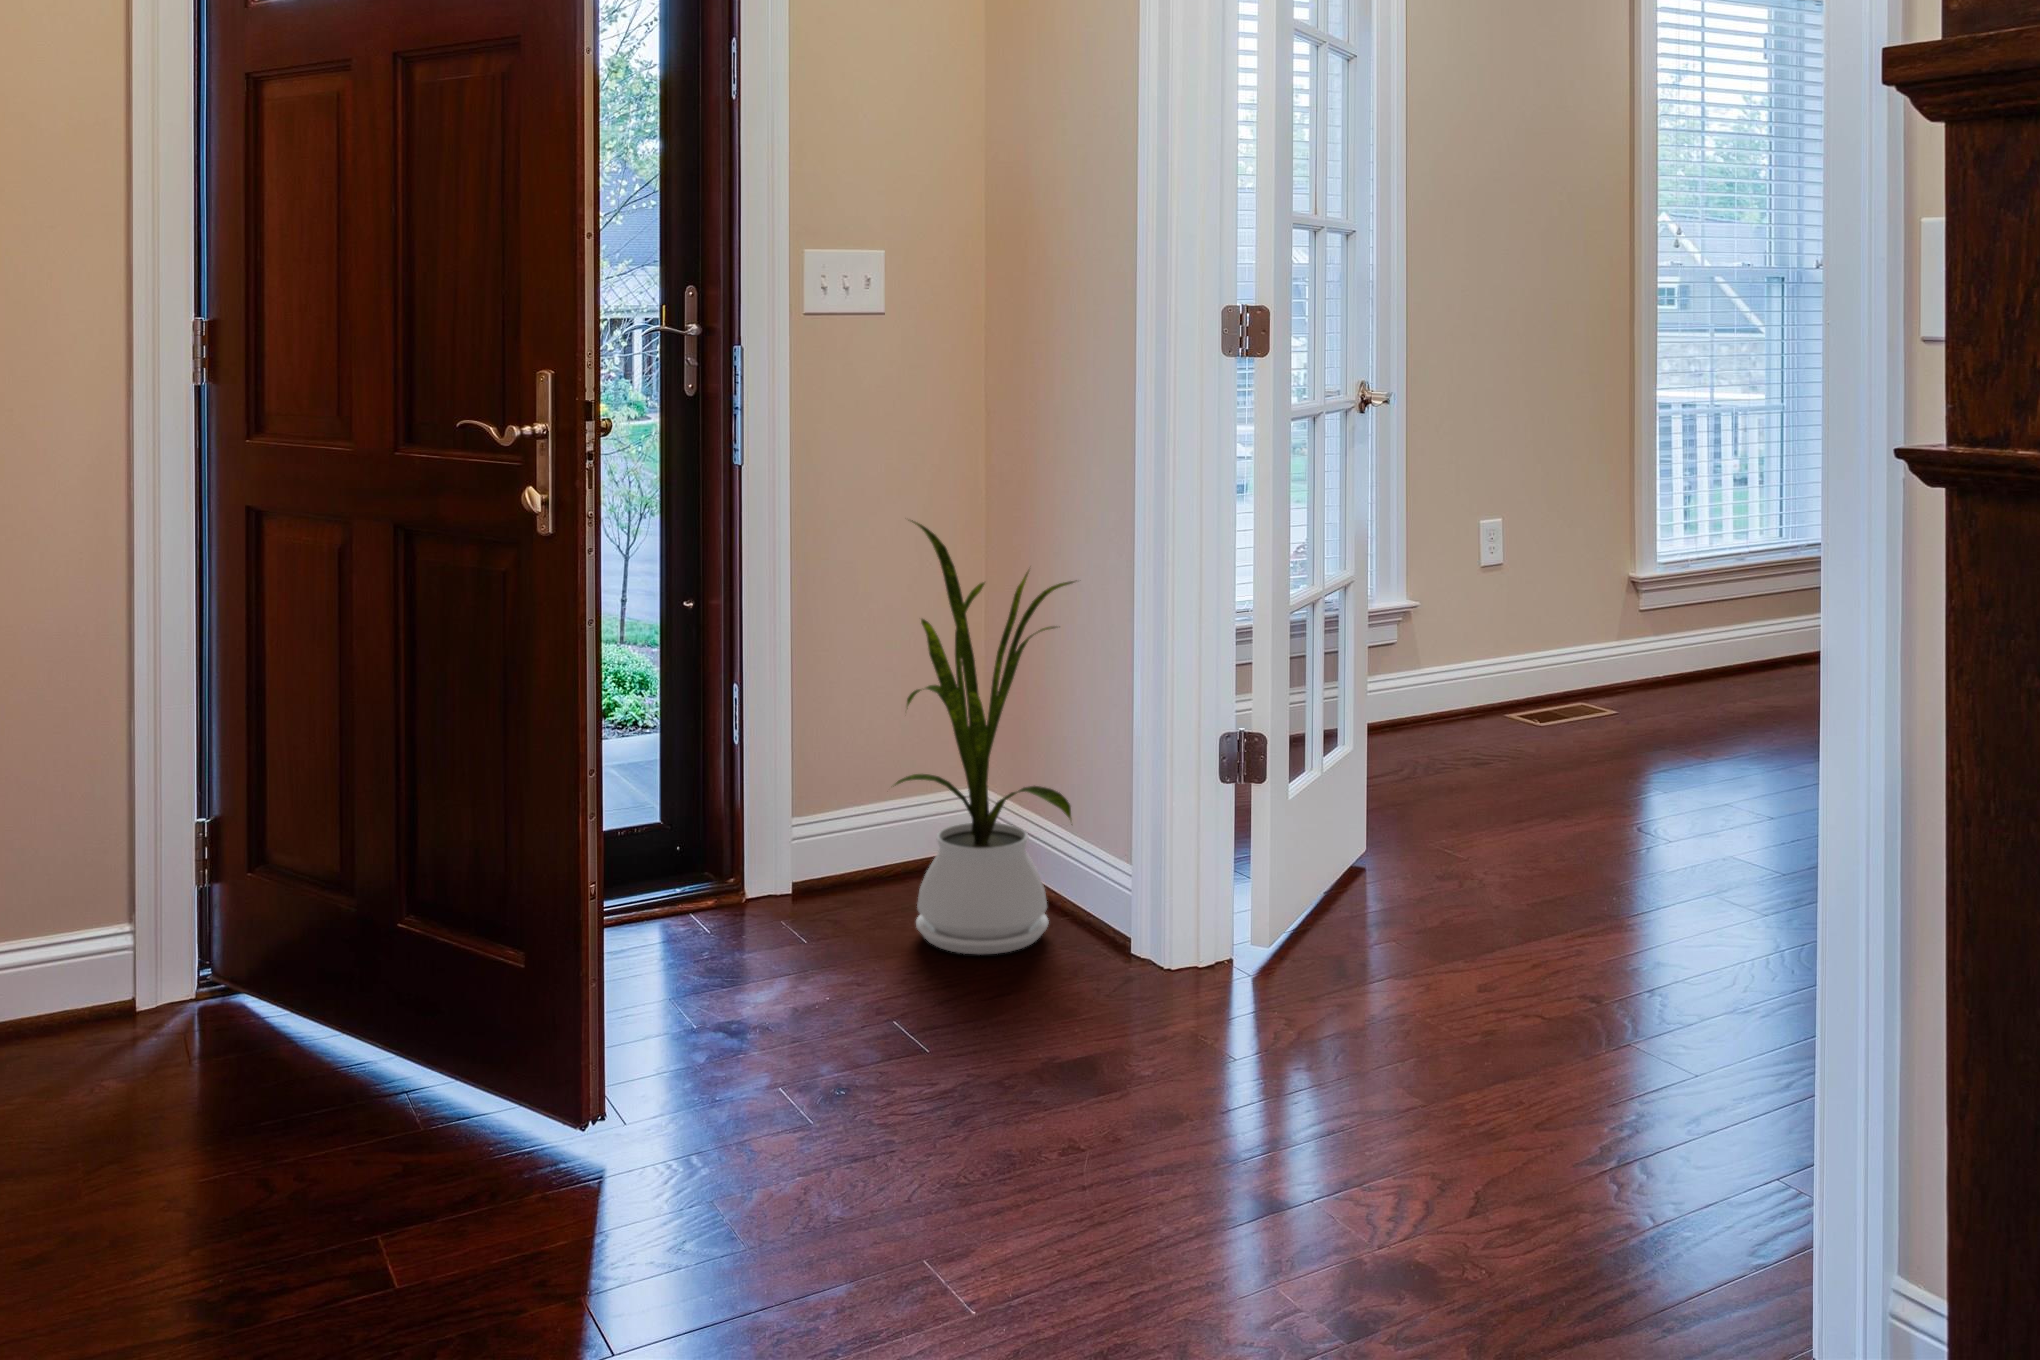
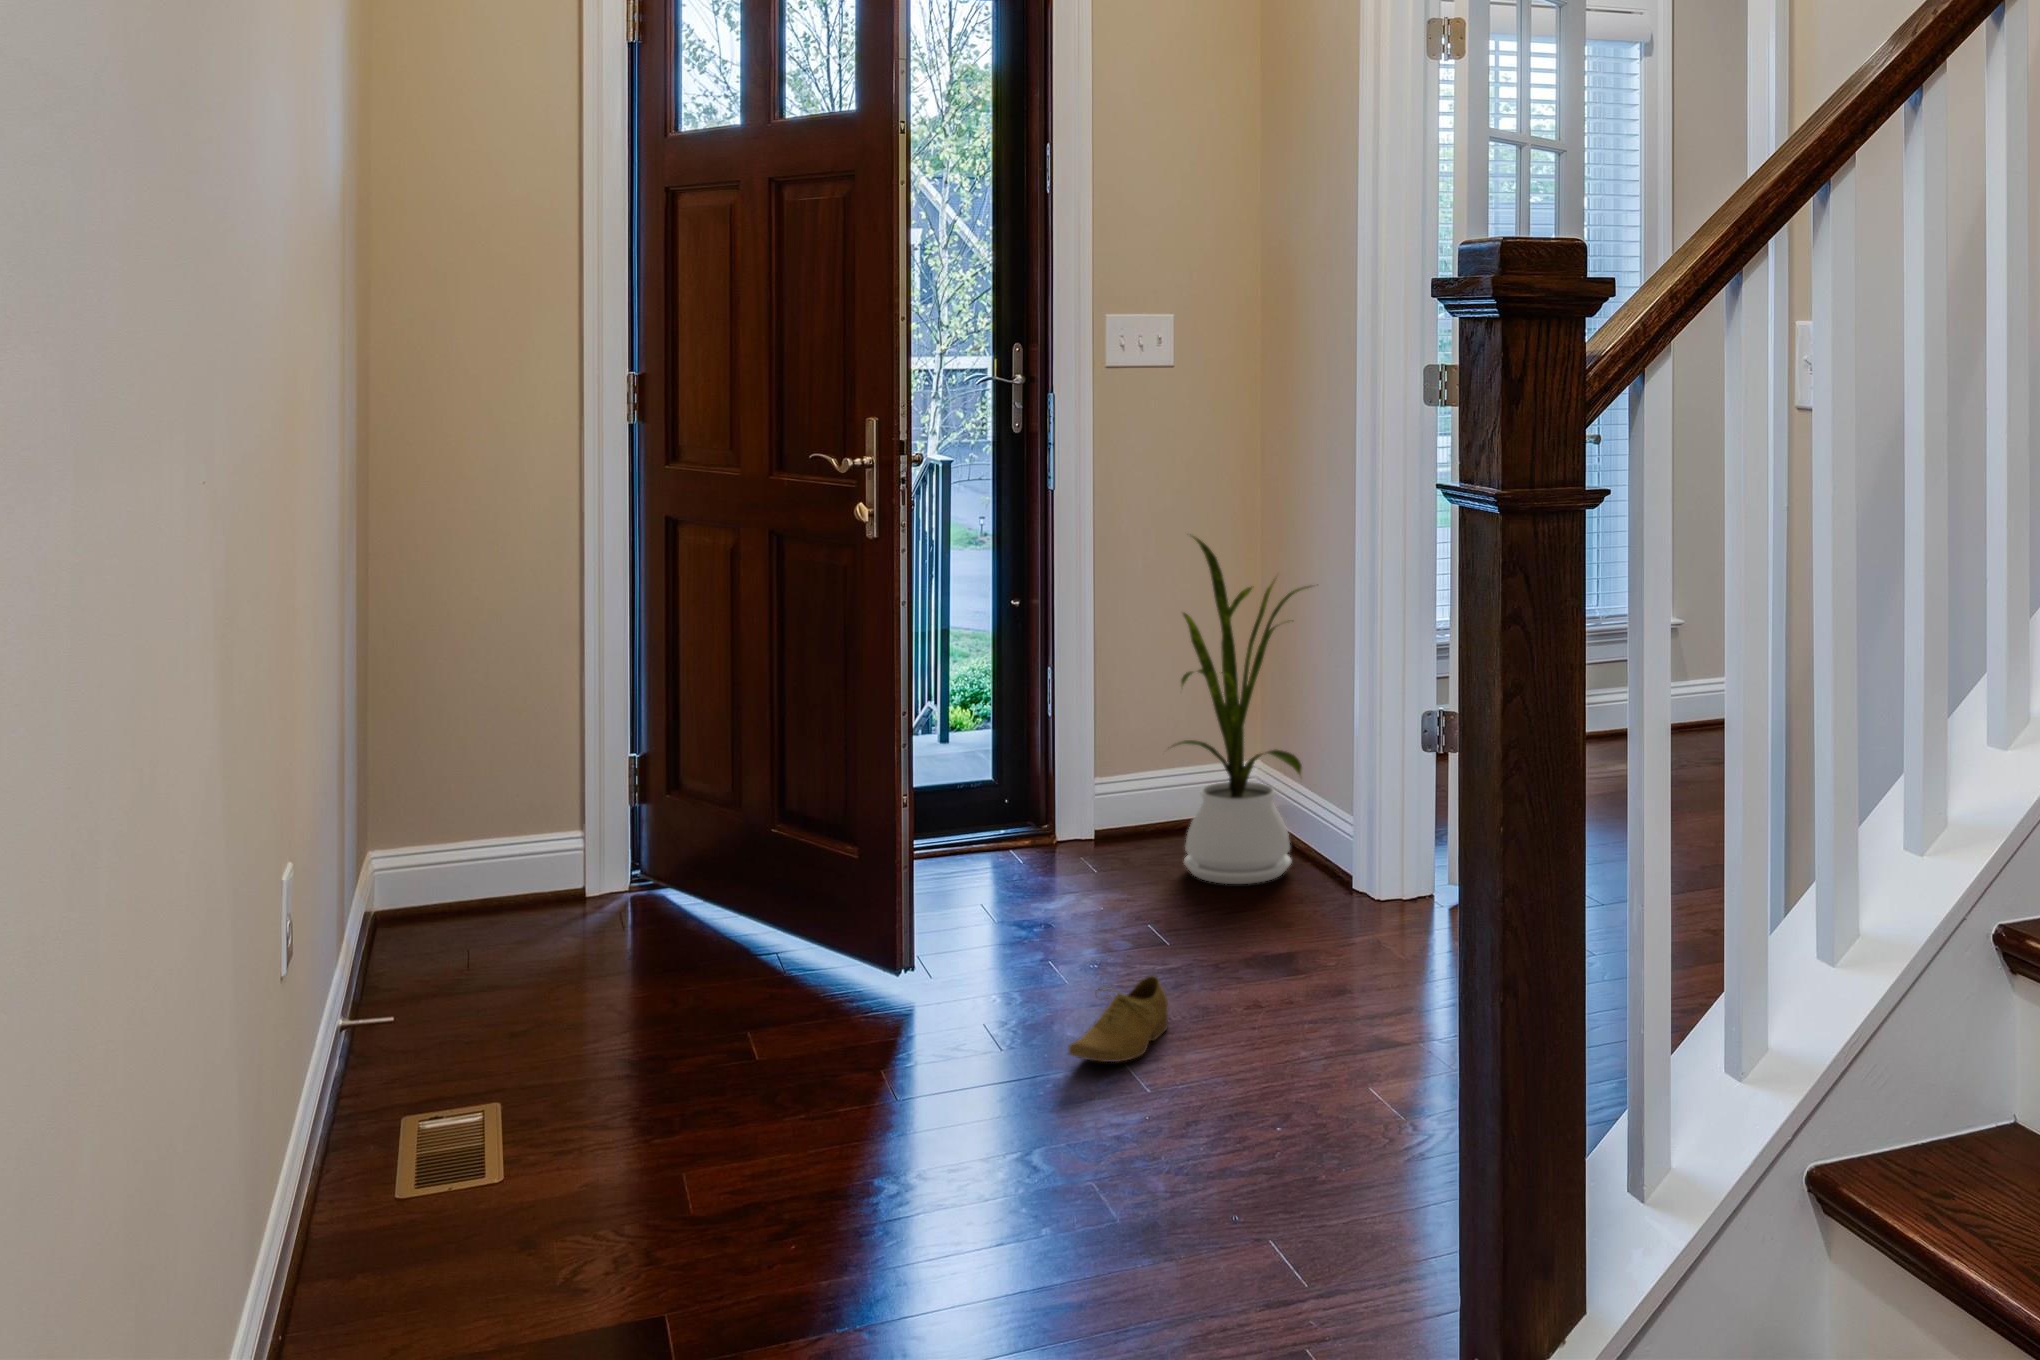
shoe: none [853,1126,970,1274] -> present [1068,975,1168,1062]

